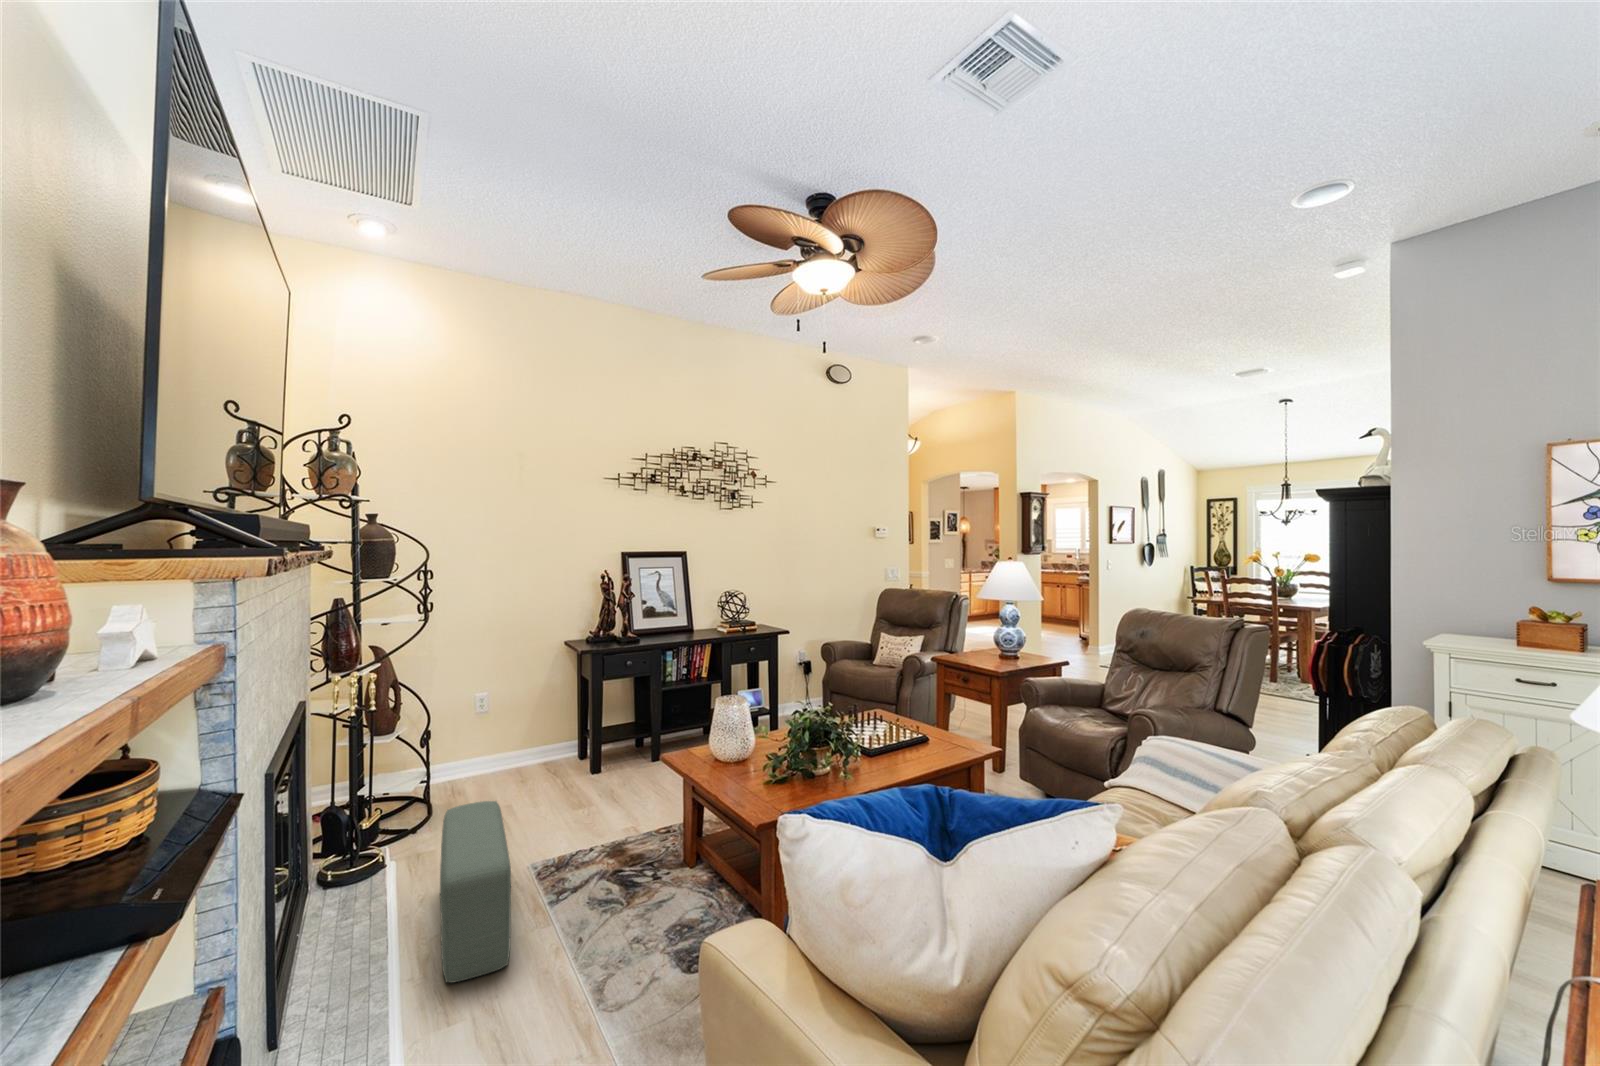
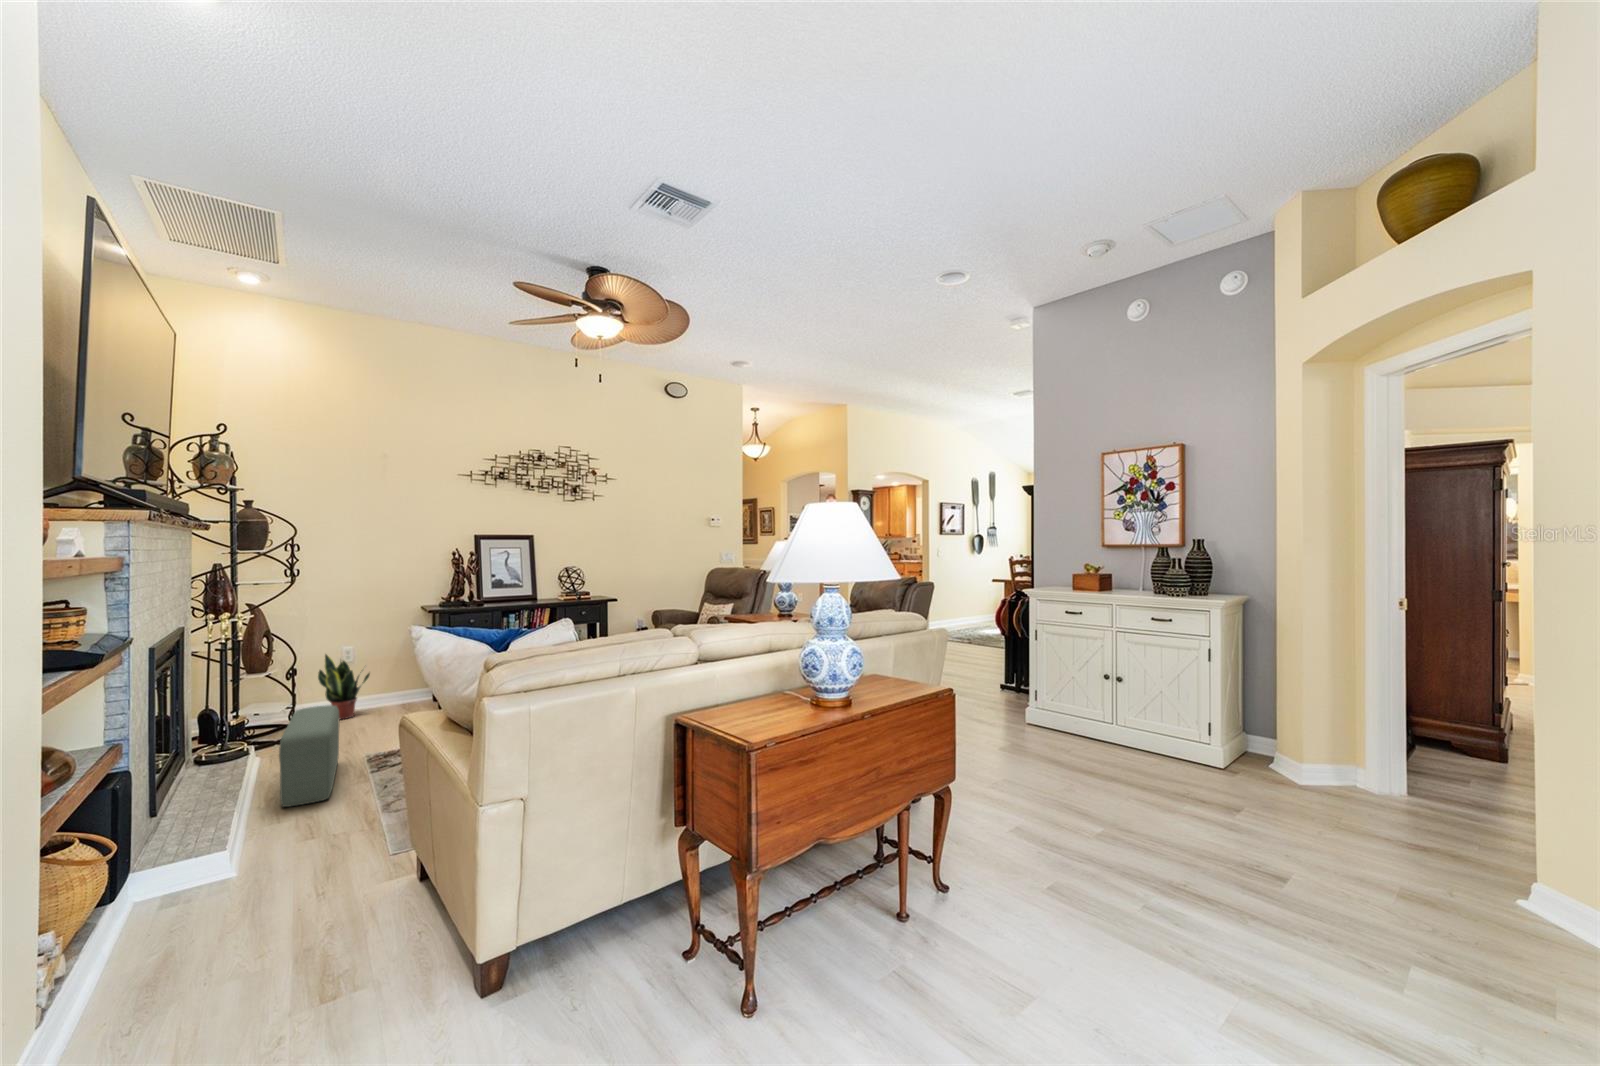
potted plant: none [451,706,512,790] -> present [318,654,370,719]

